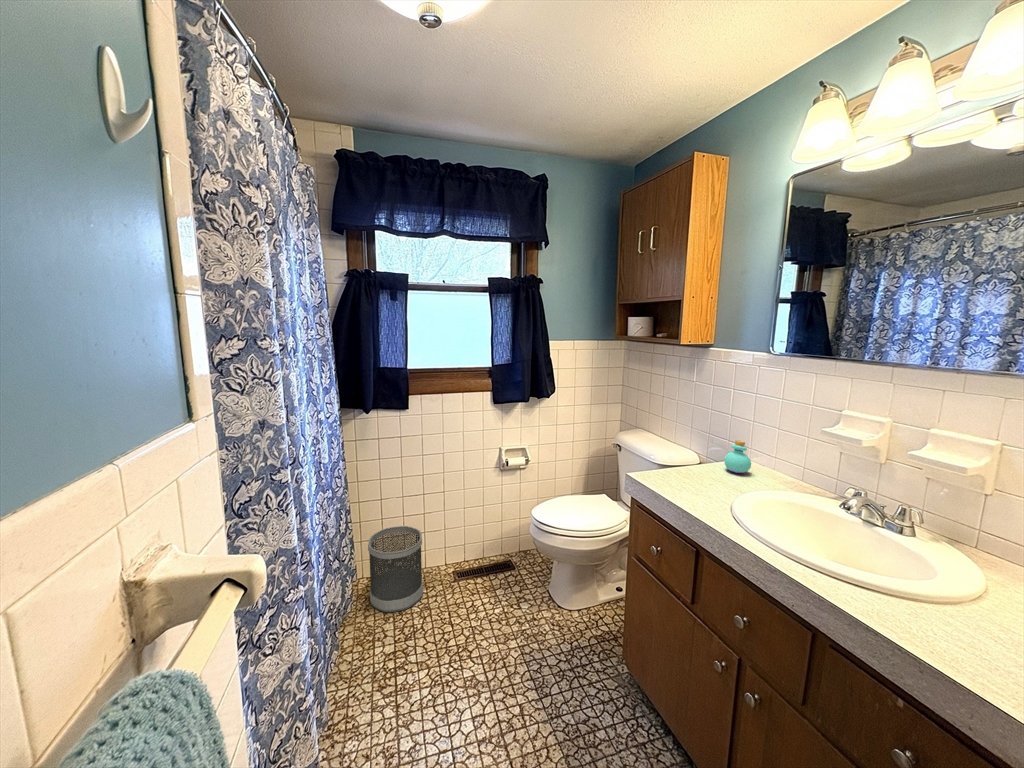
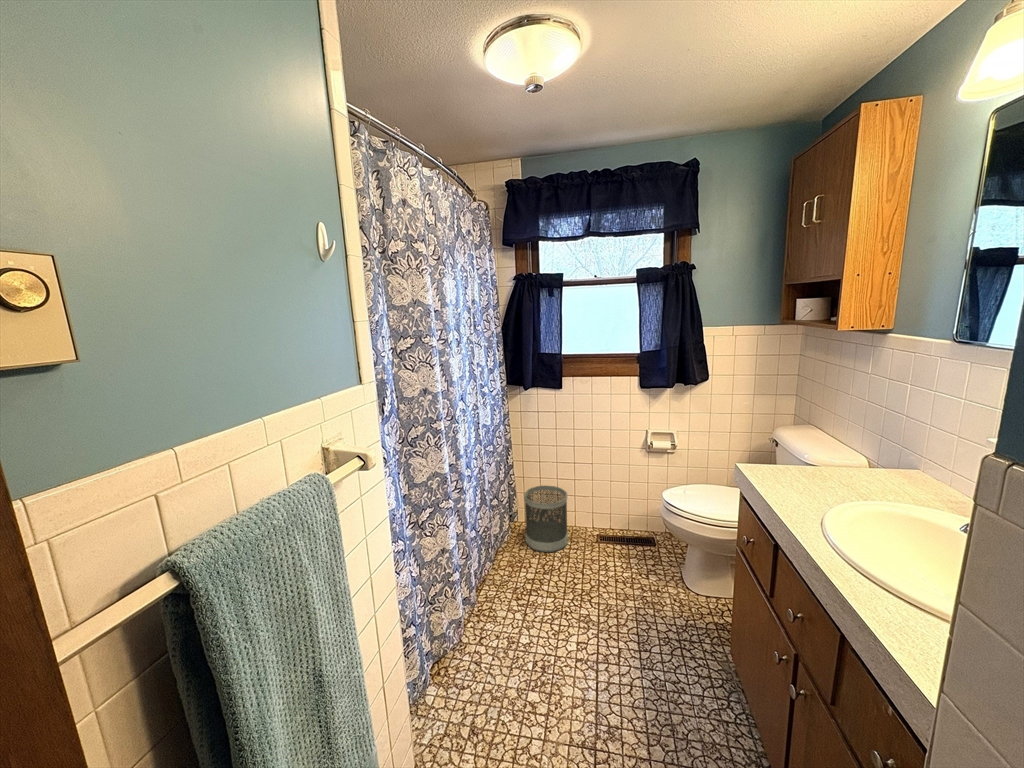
perfume bottle: present [724,440,751,473] -> none [872,443,911,482]

